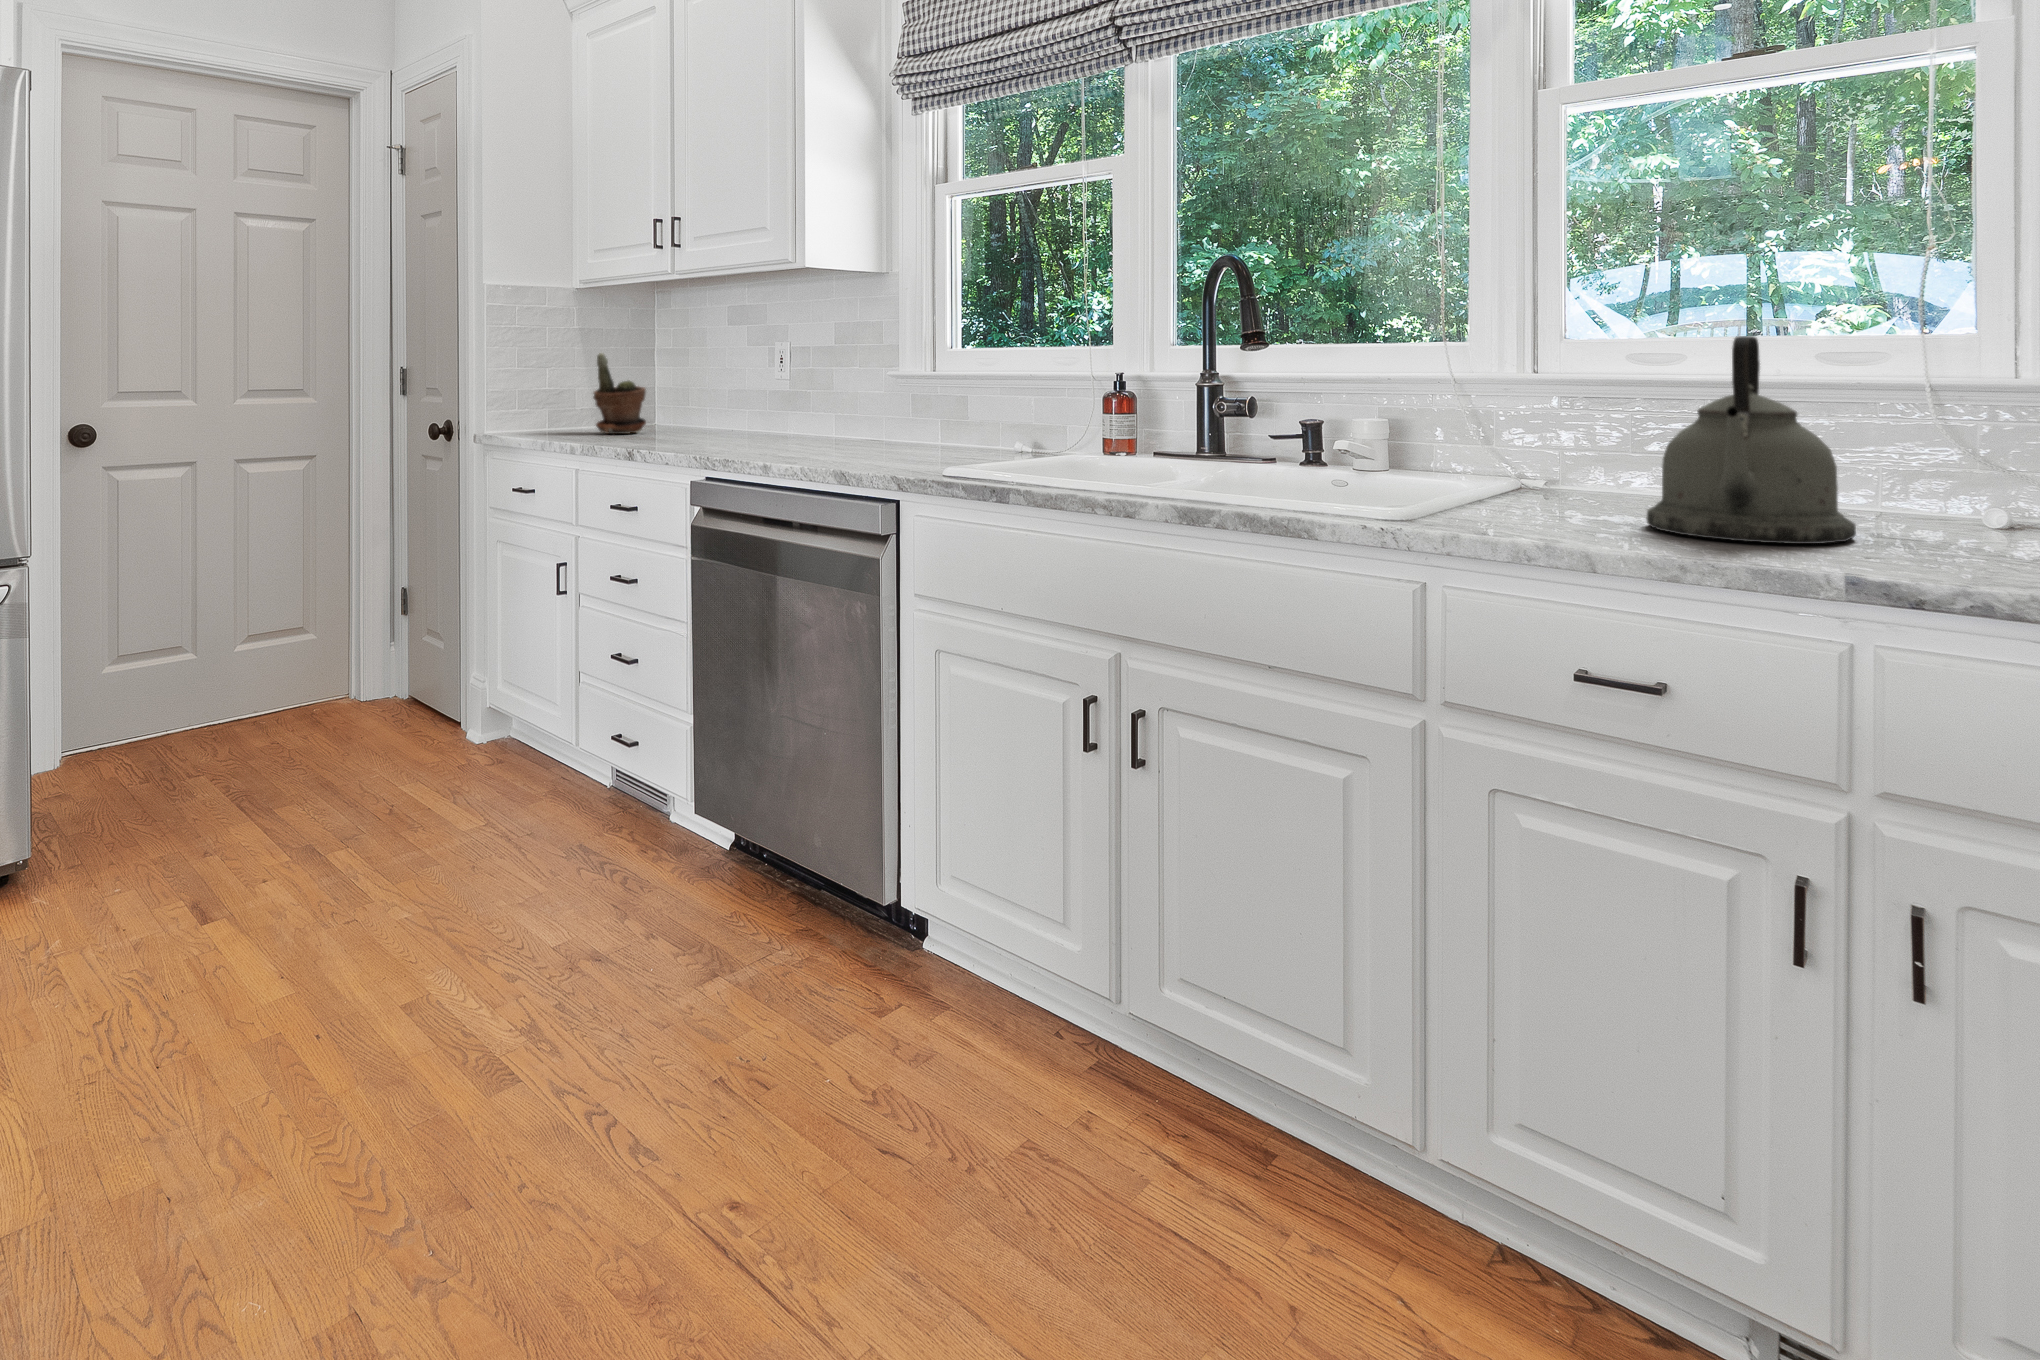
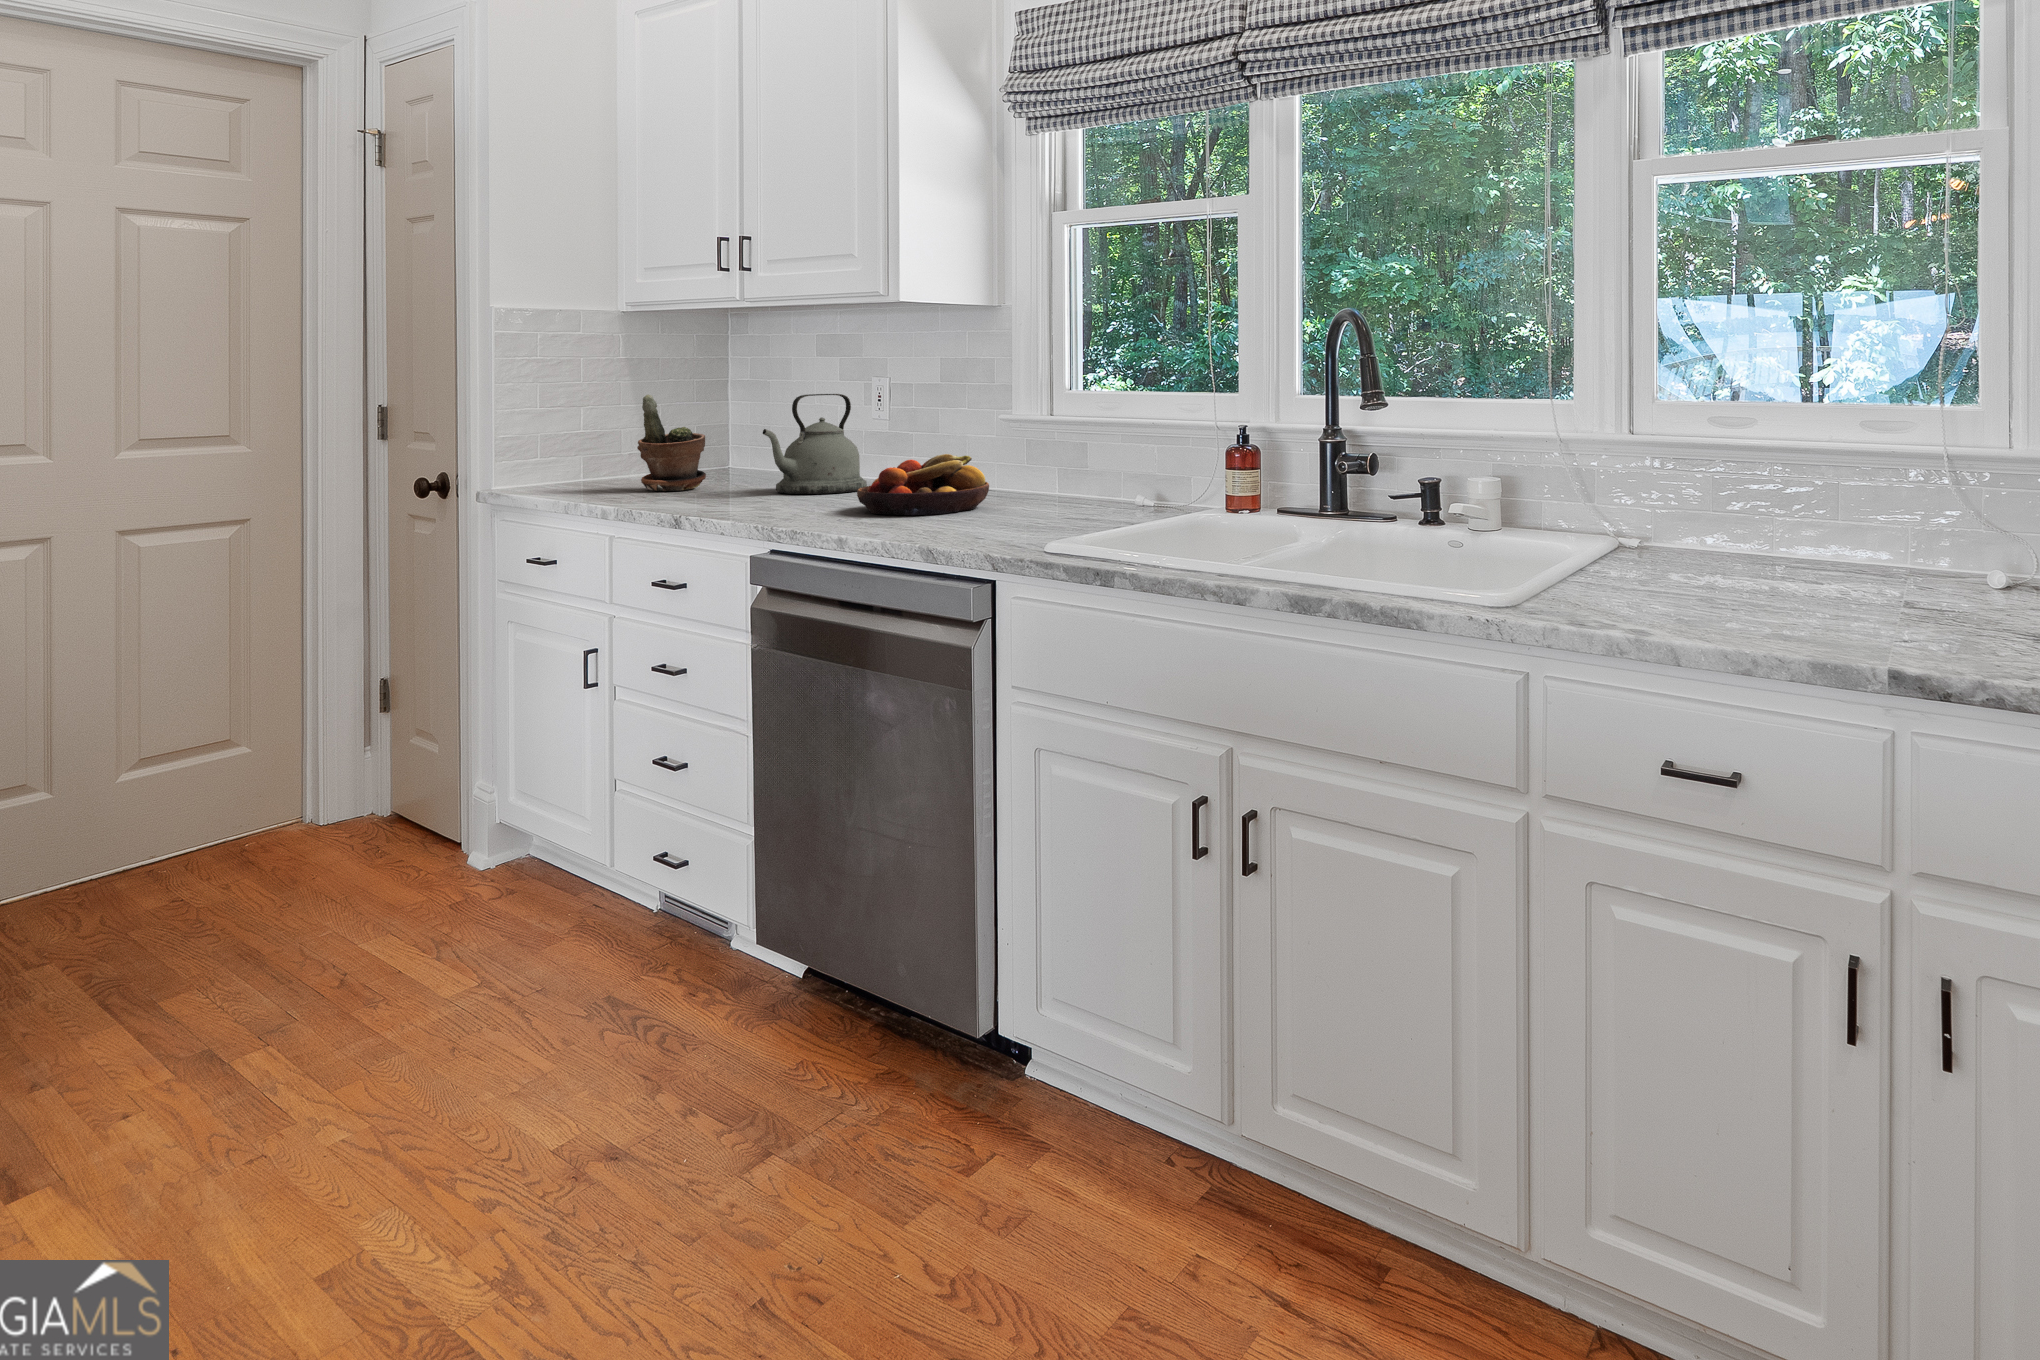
kettle: present [1646,336,1856,544] -> present [763,394,867,494]
fruit bowl: none [772,400,884,452] -> present [857,454,989,515]

